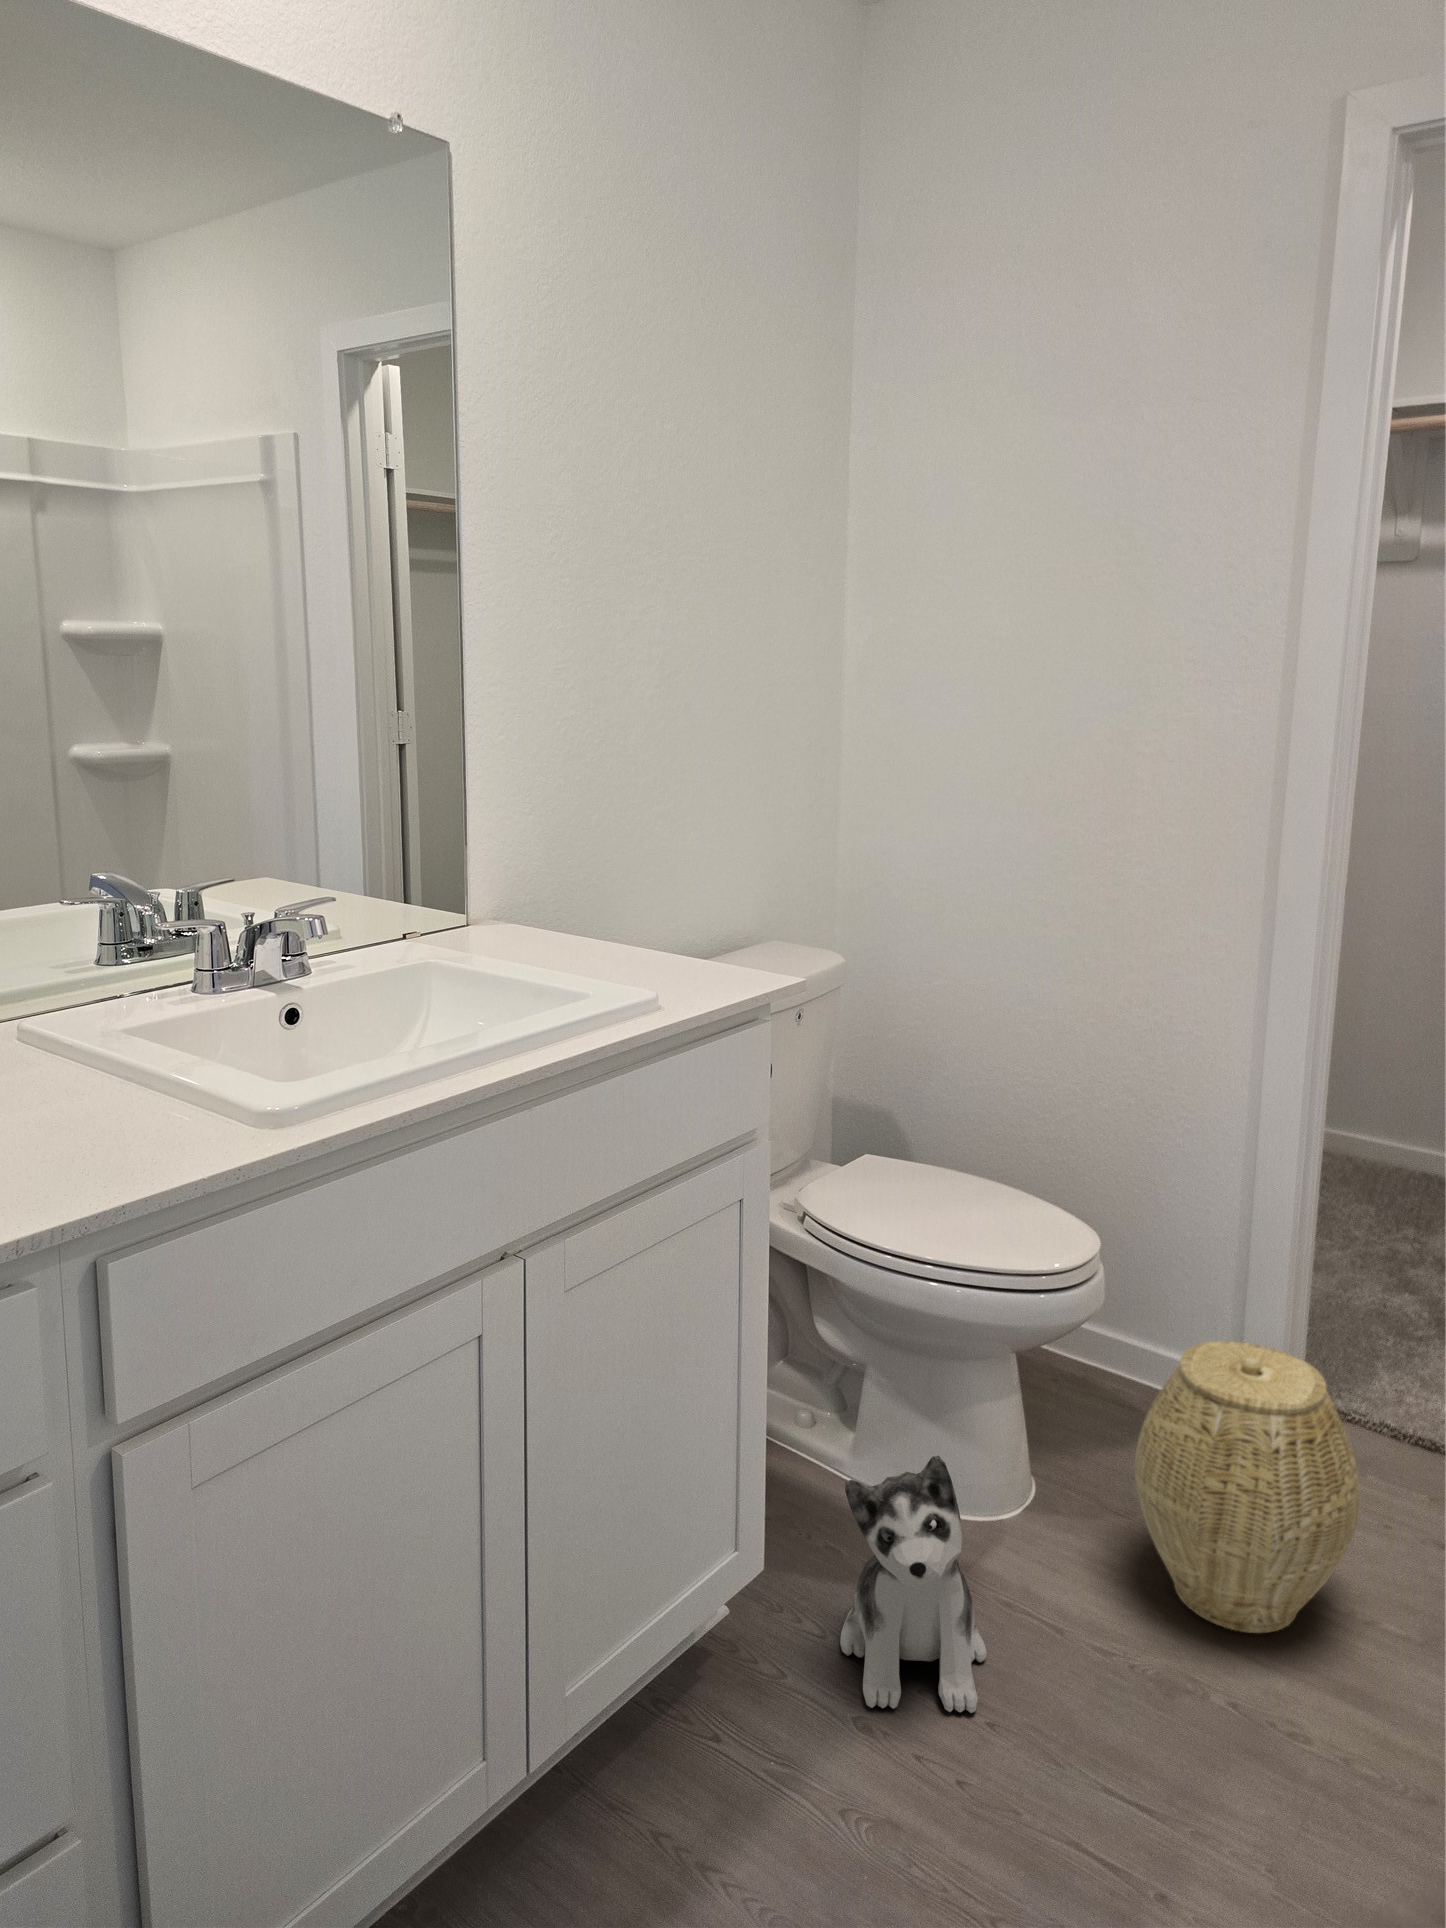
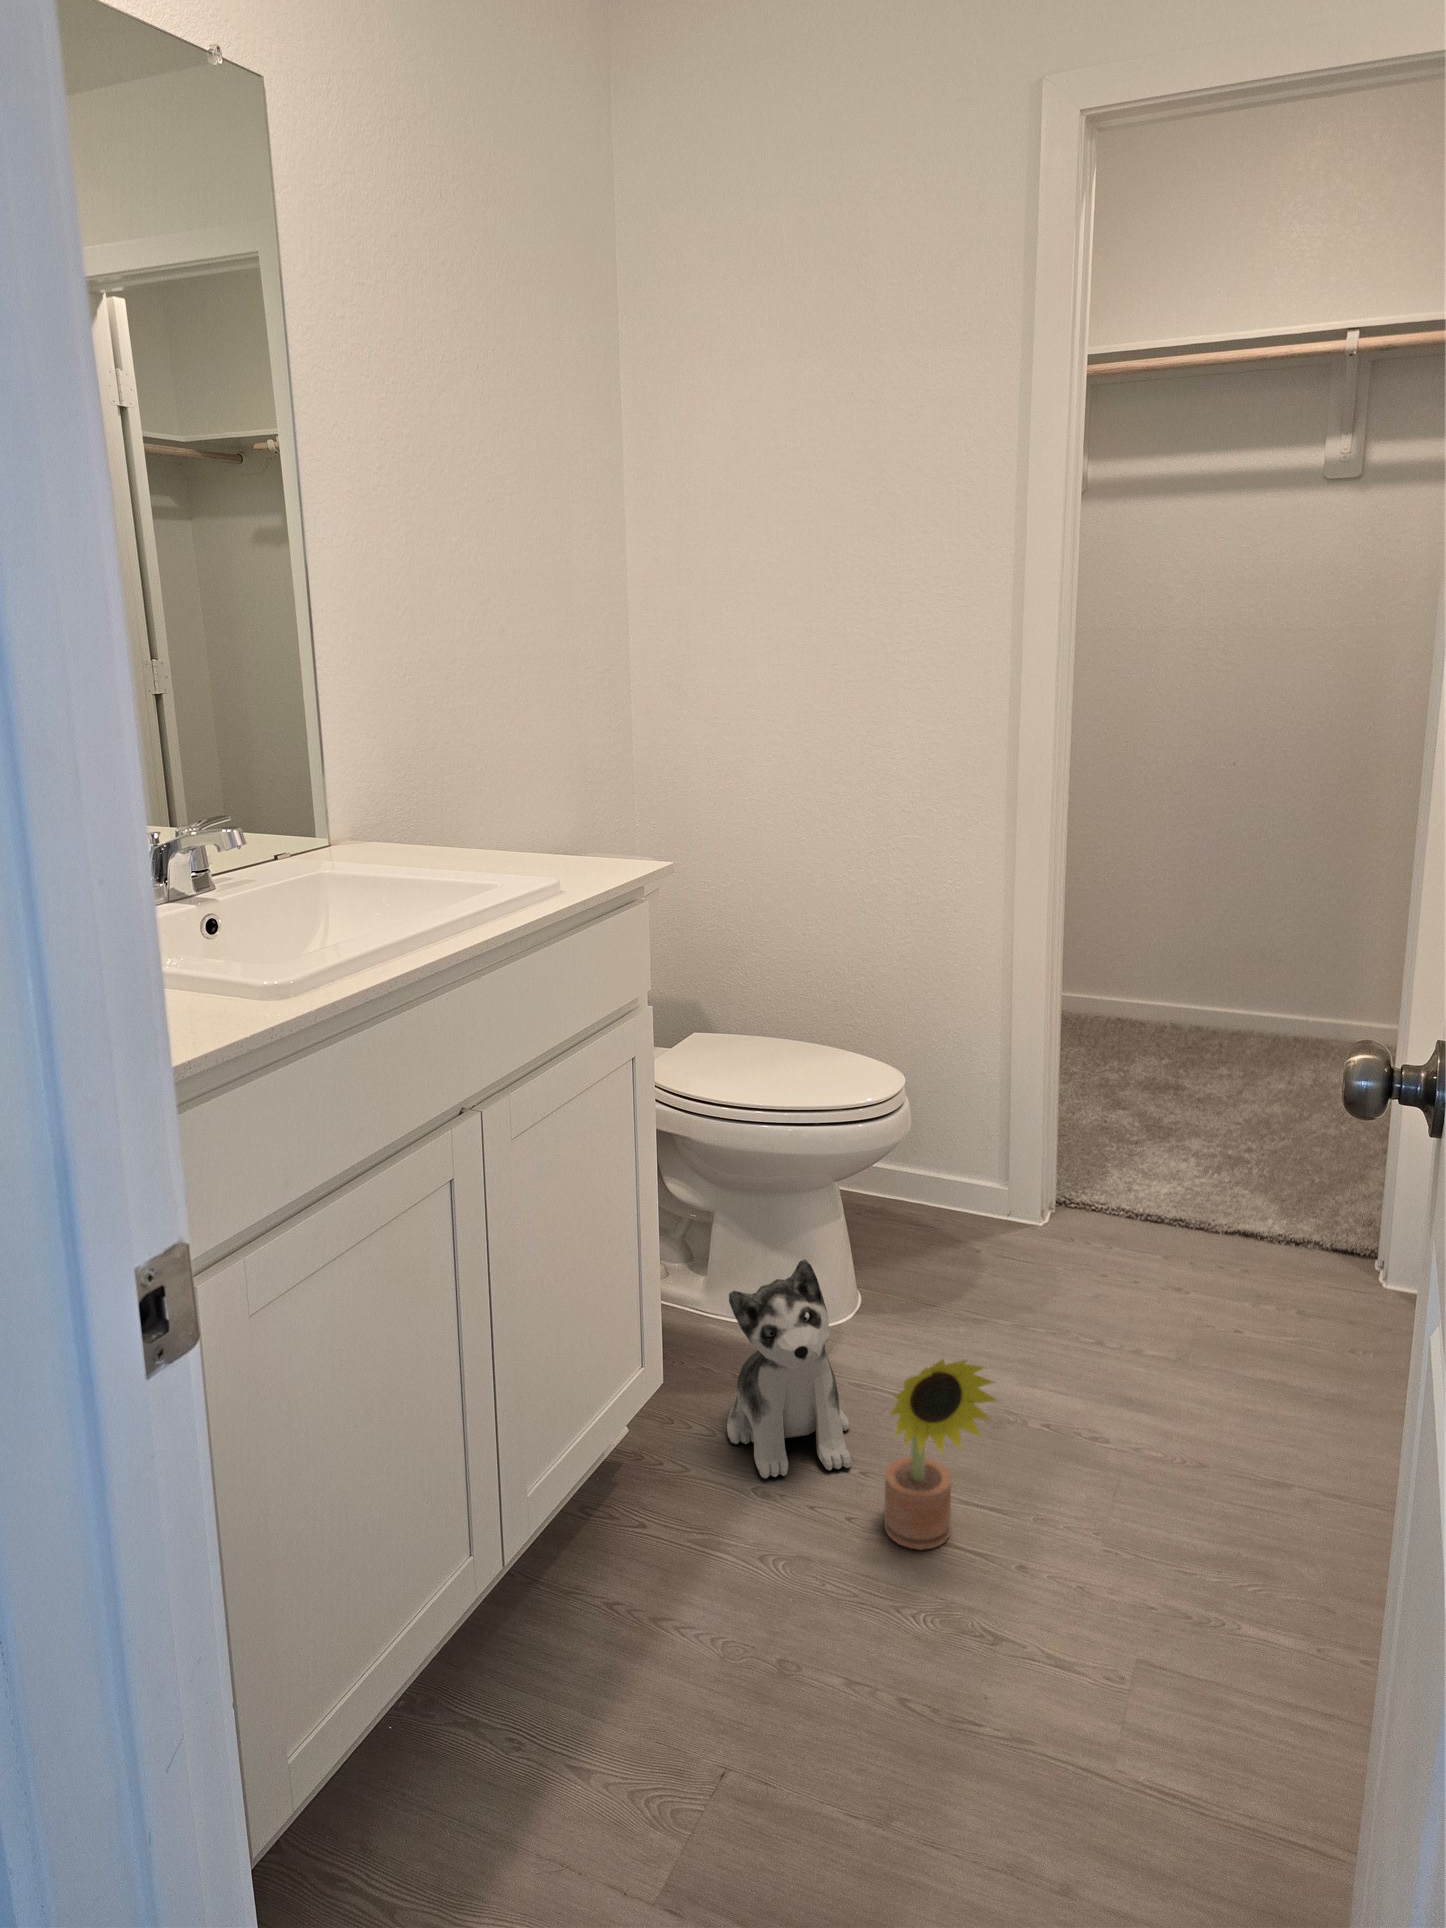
woven basket: present [1135,1341,1360,1633] -> none [949,1143,1127,1375]
decorative plant: none [997,1621,1142,1845] -> present [885,1360,997,1550]

